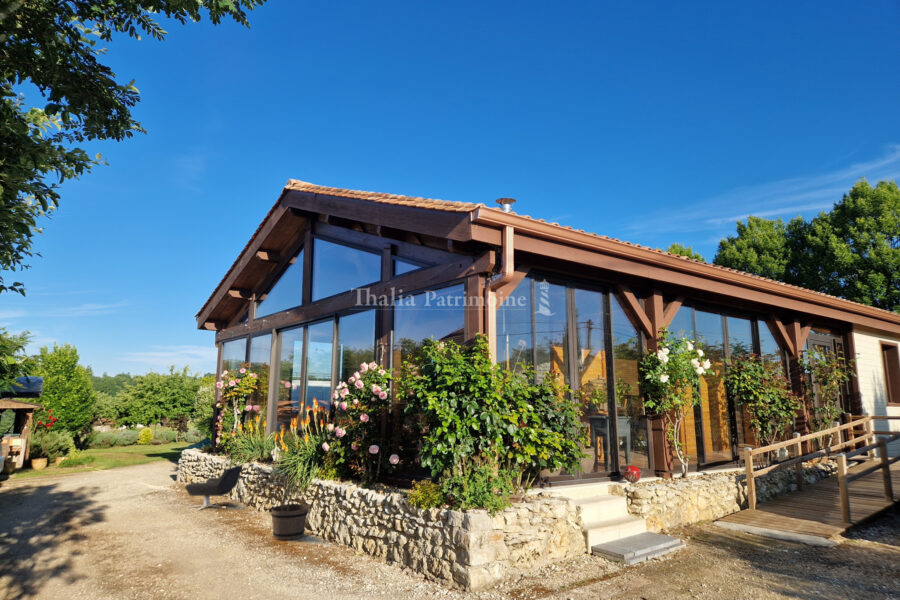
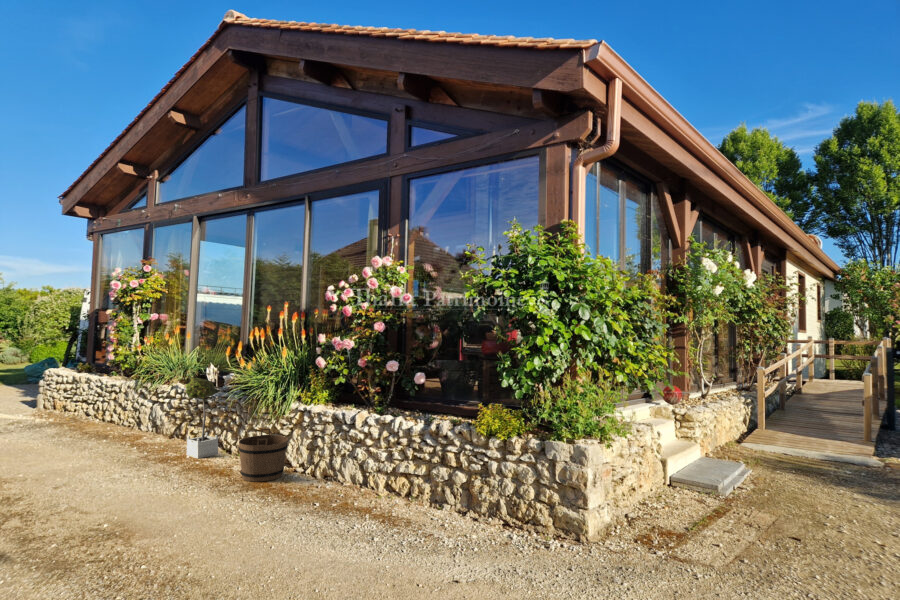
potted tree: none [248,457,274,522] -> present [185,377,220,458]
lounge chair: present [185,466,242,511] -> none [81,388,160,446]

